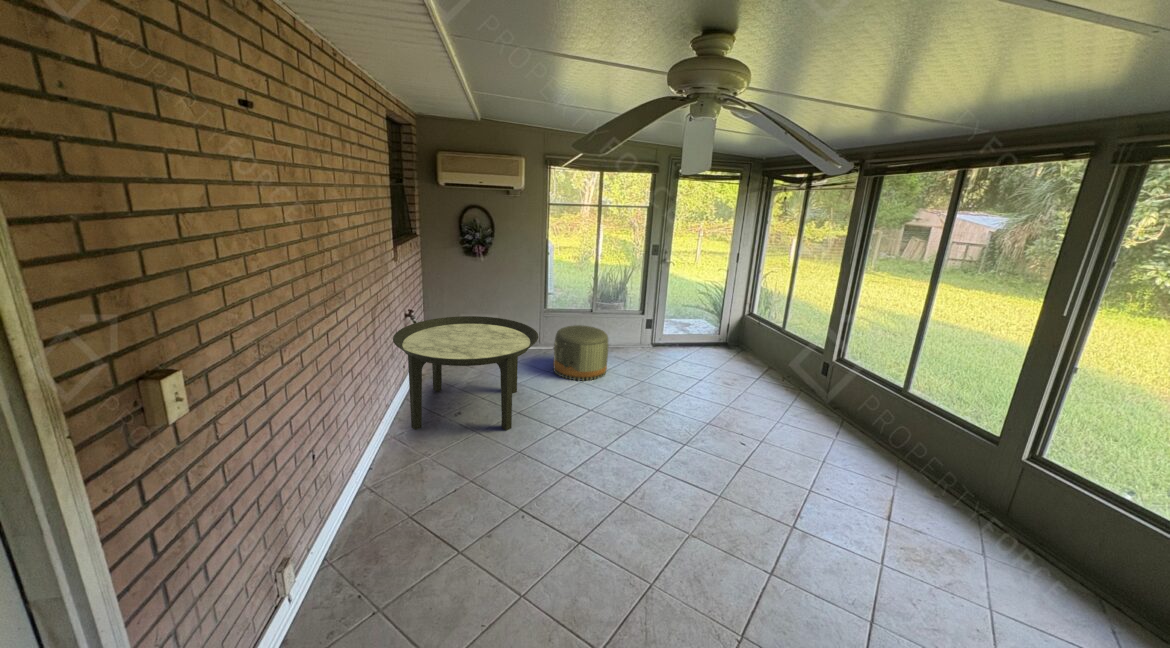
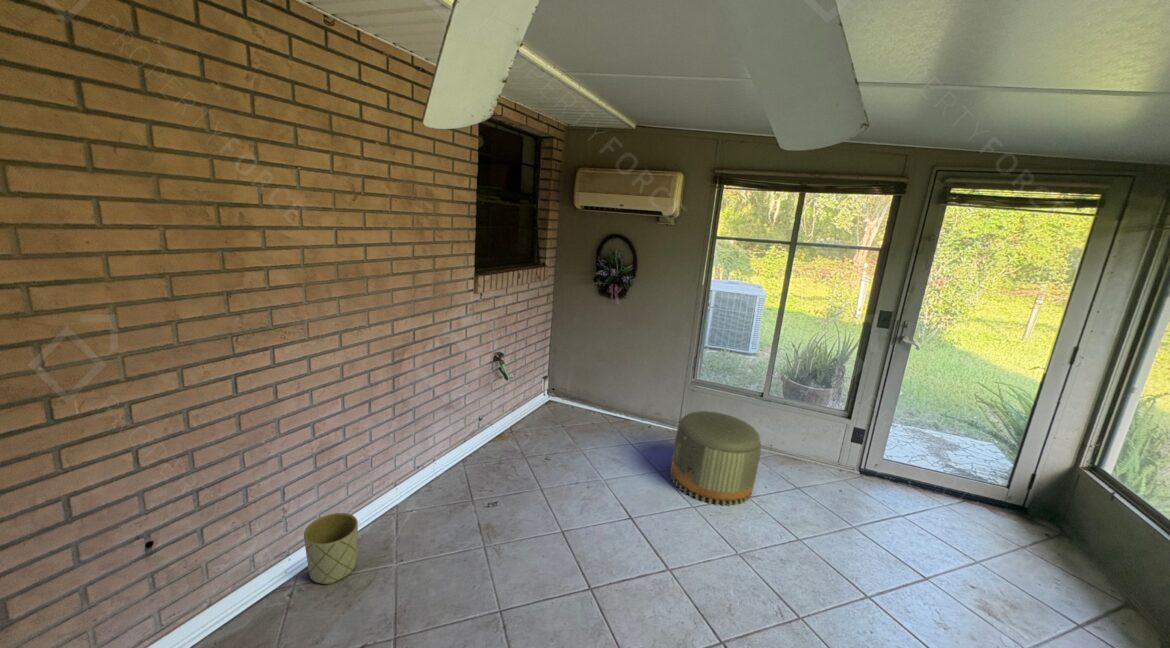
round table: present [393,316,538,431] -> none [425,367,620,554]
planter: none [363,437,401,485] -> present [304,513,358,584]

